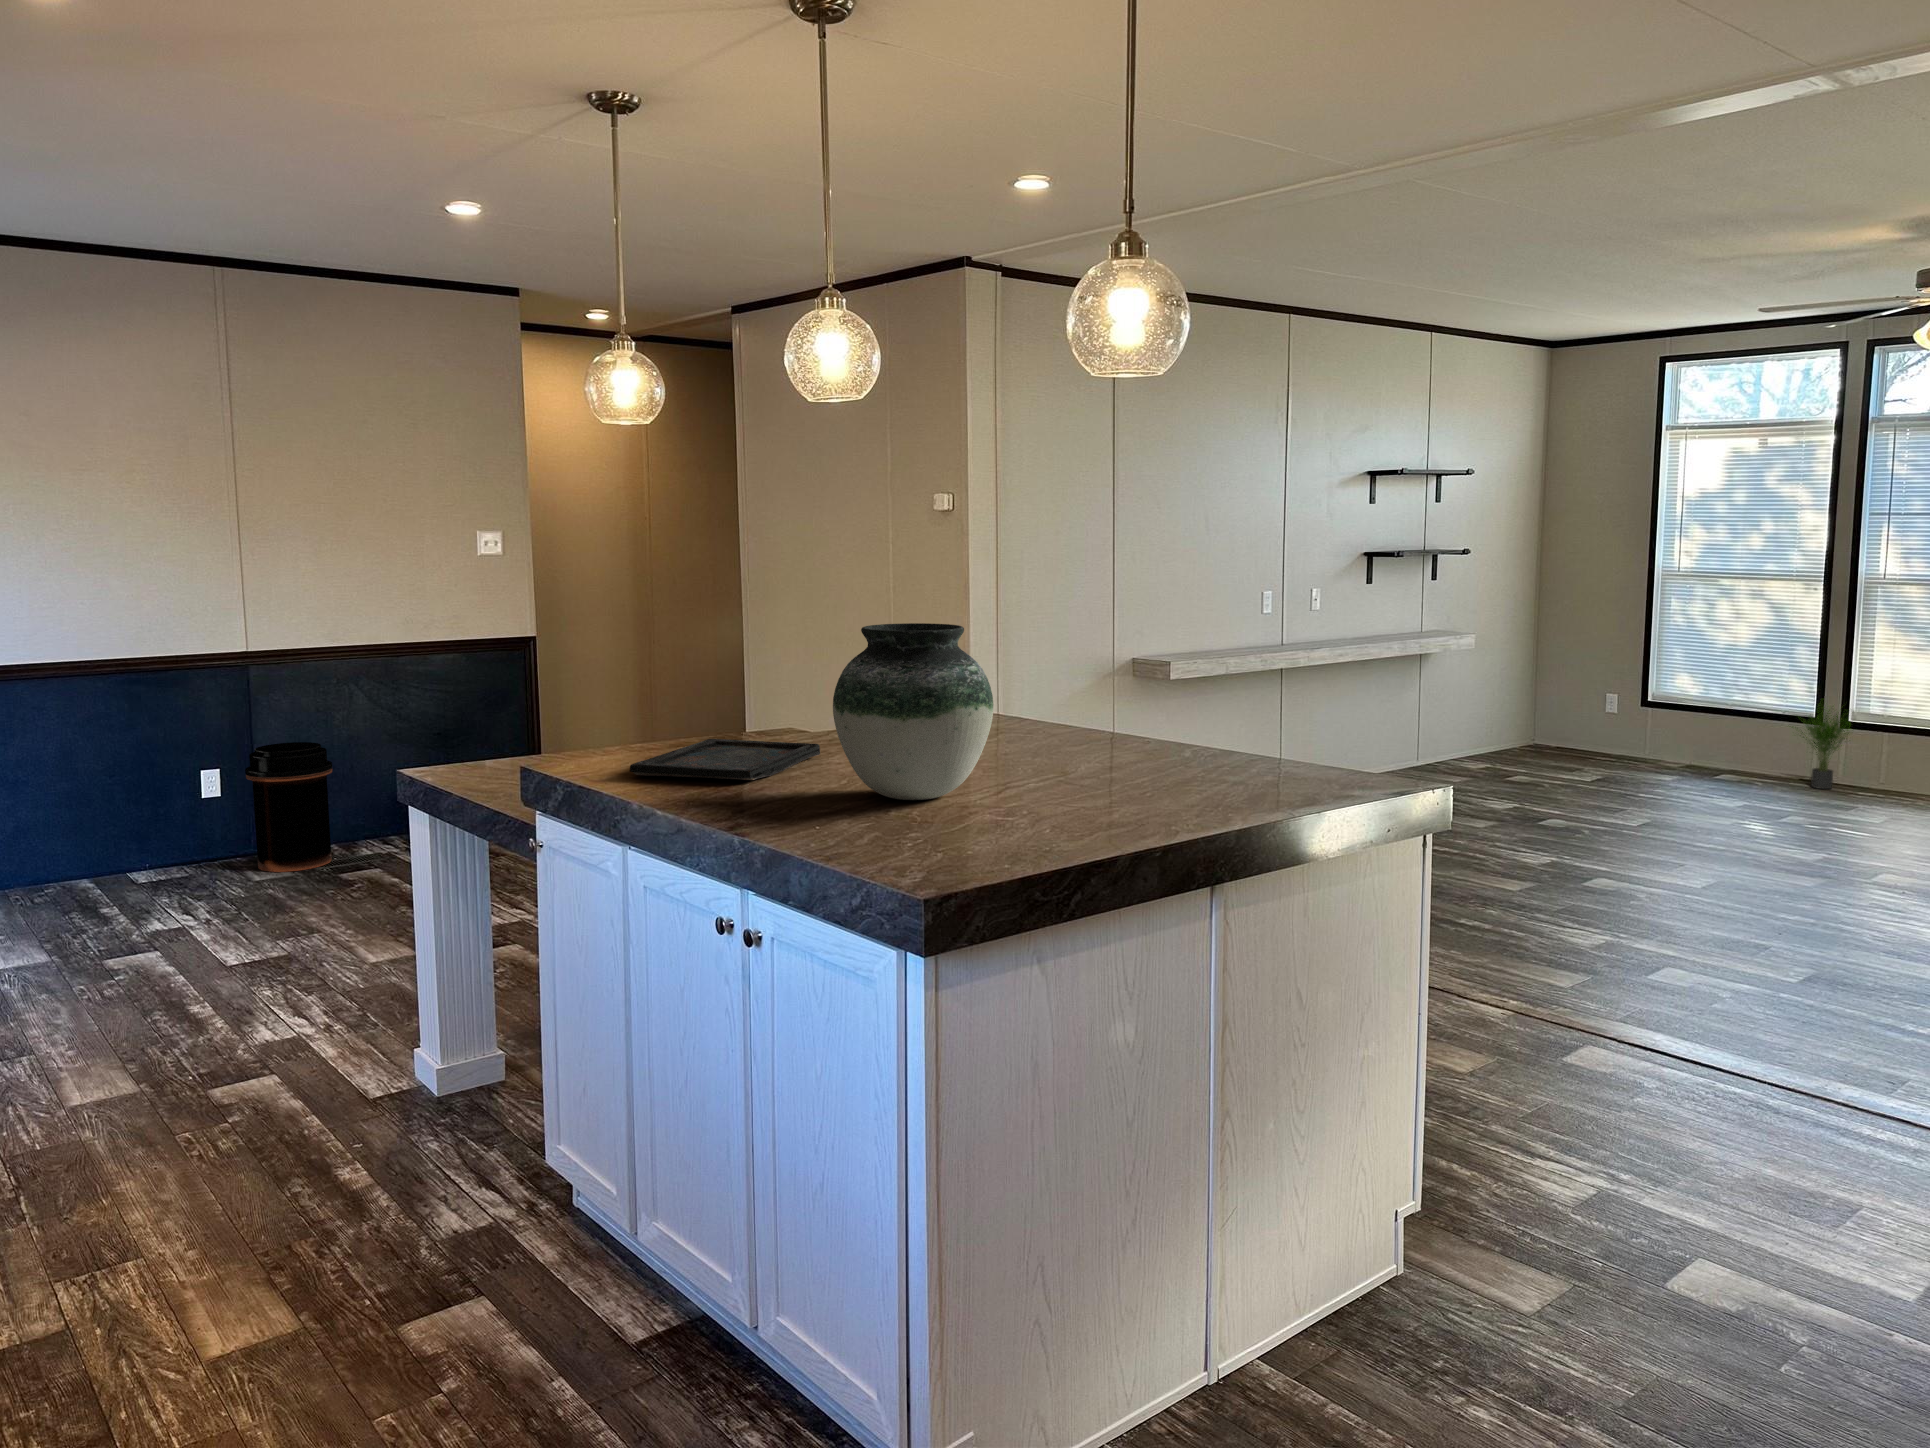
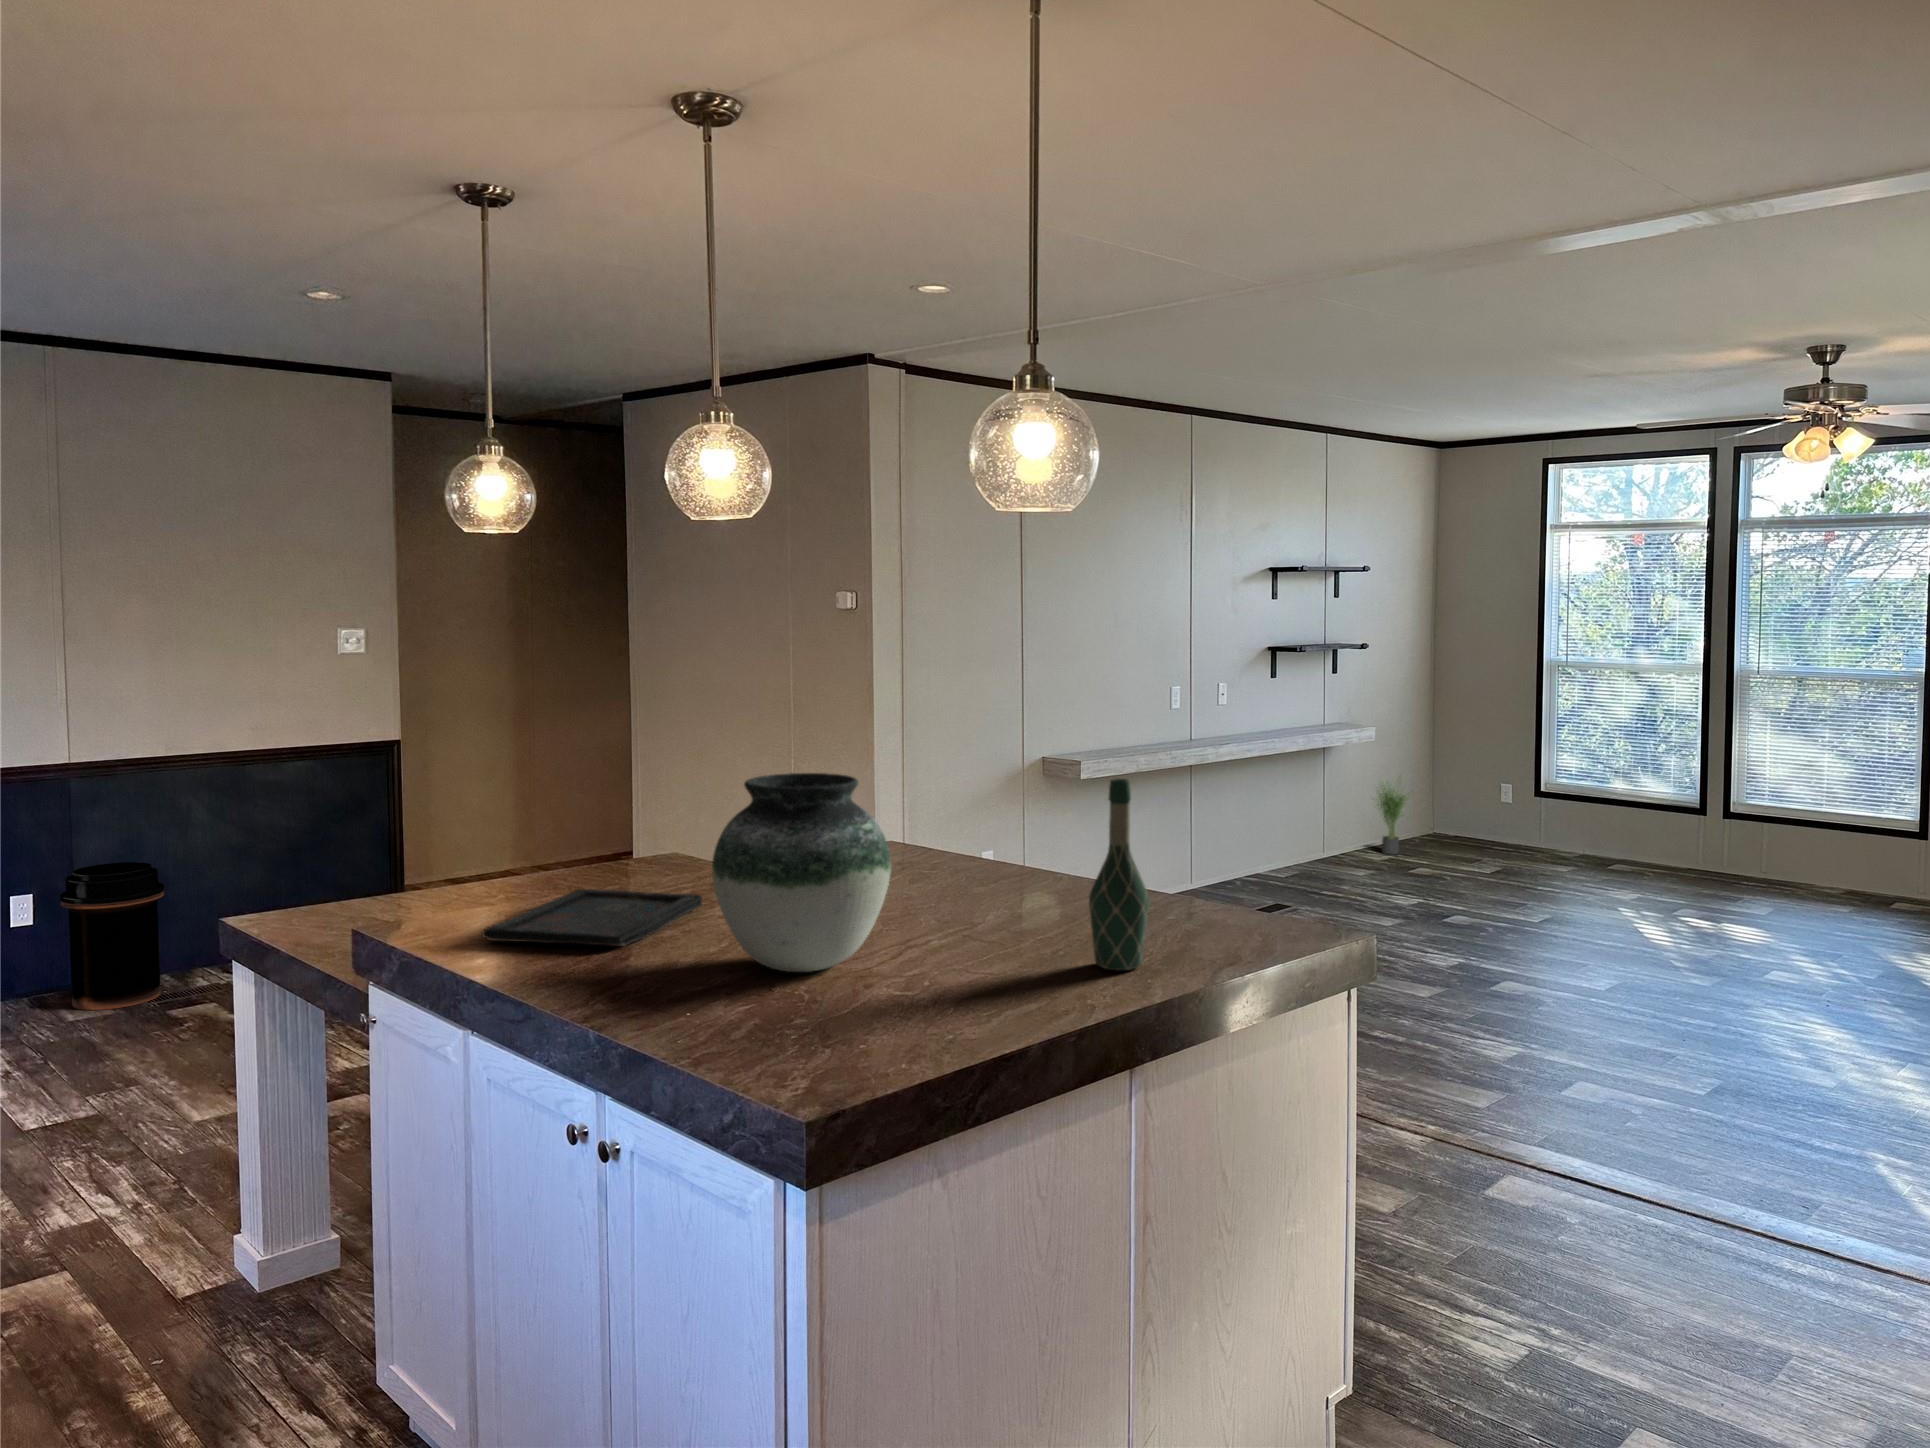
wine bottle: none [1177,626,1233,803] -> present [1089,779,1149,970]
potted plant: present [1800,707,1850,789] -> present [1377,782,1409,855]

